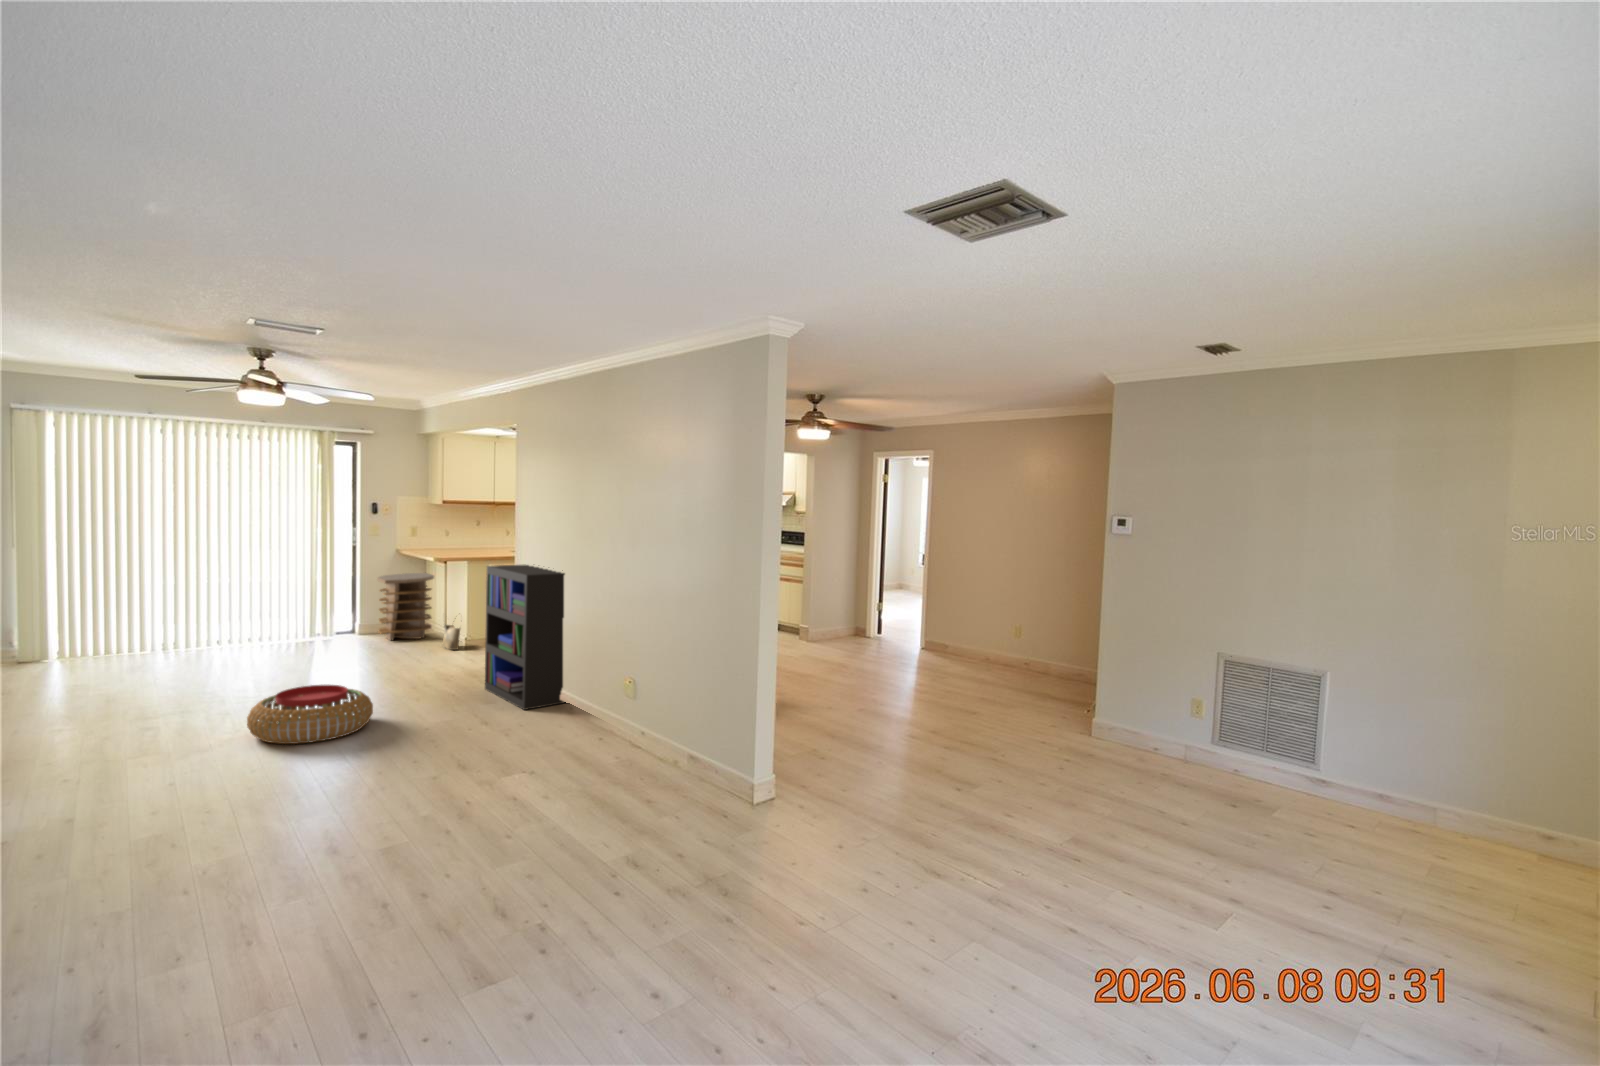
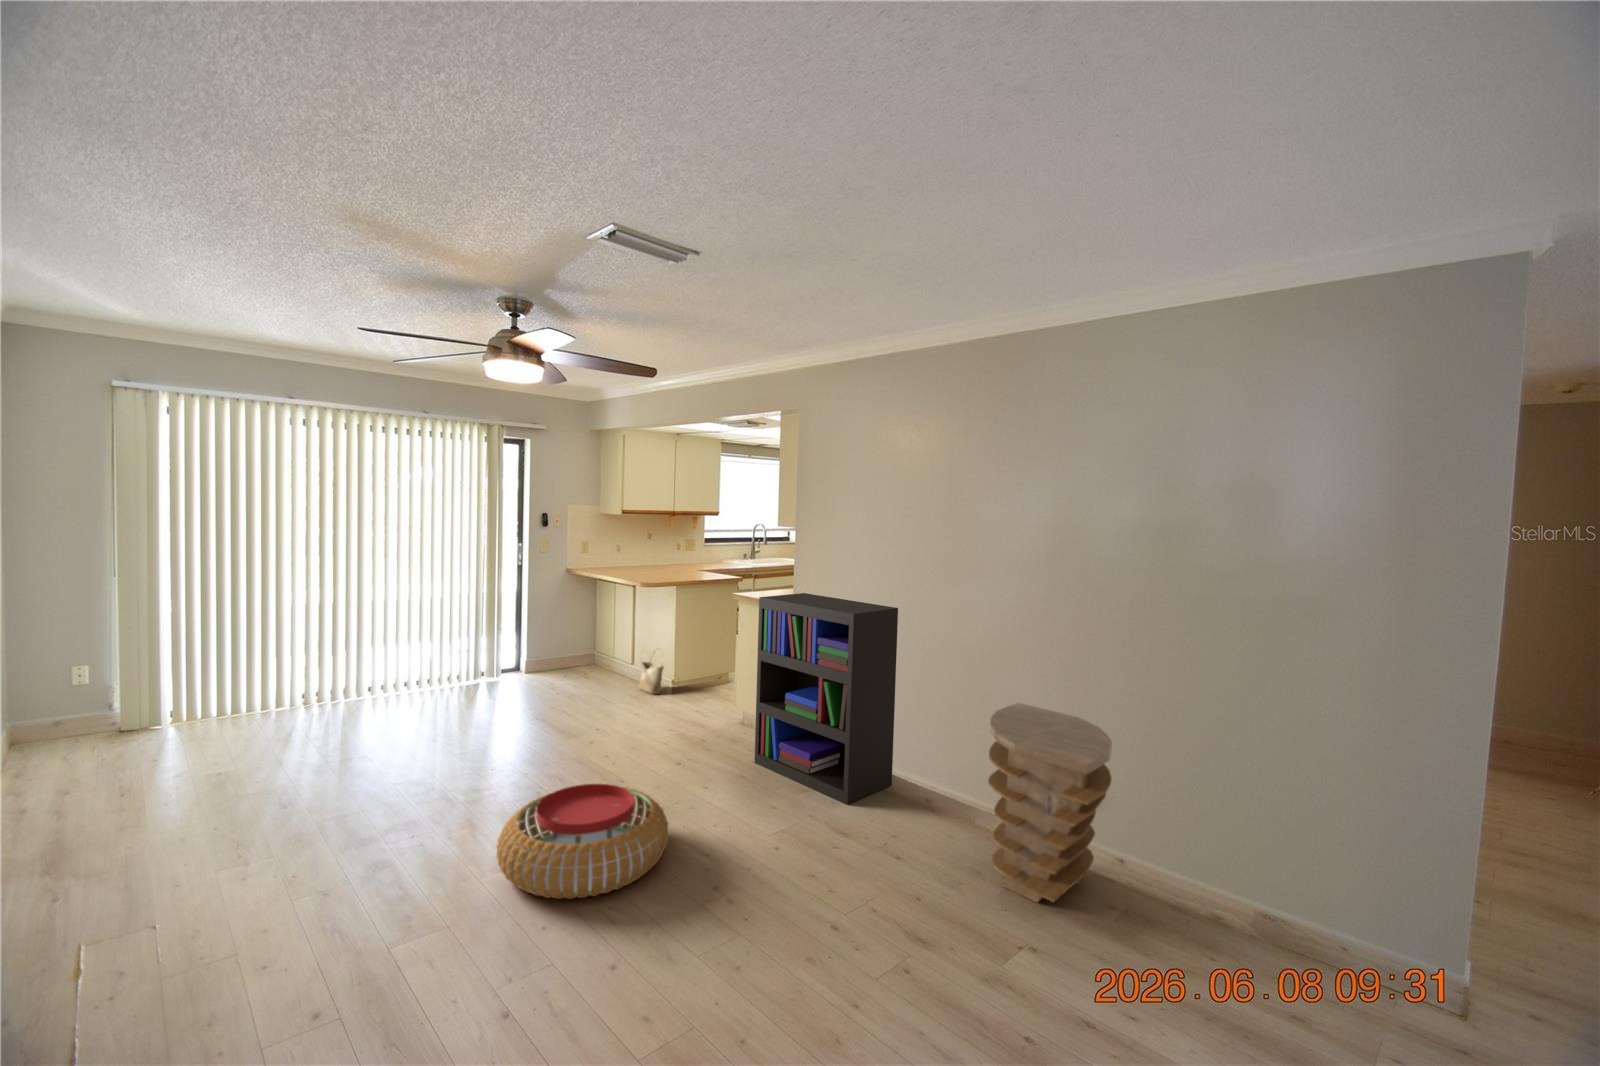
side table: present [377,573,434,640] -> present [988,703,1112,902]

